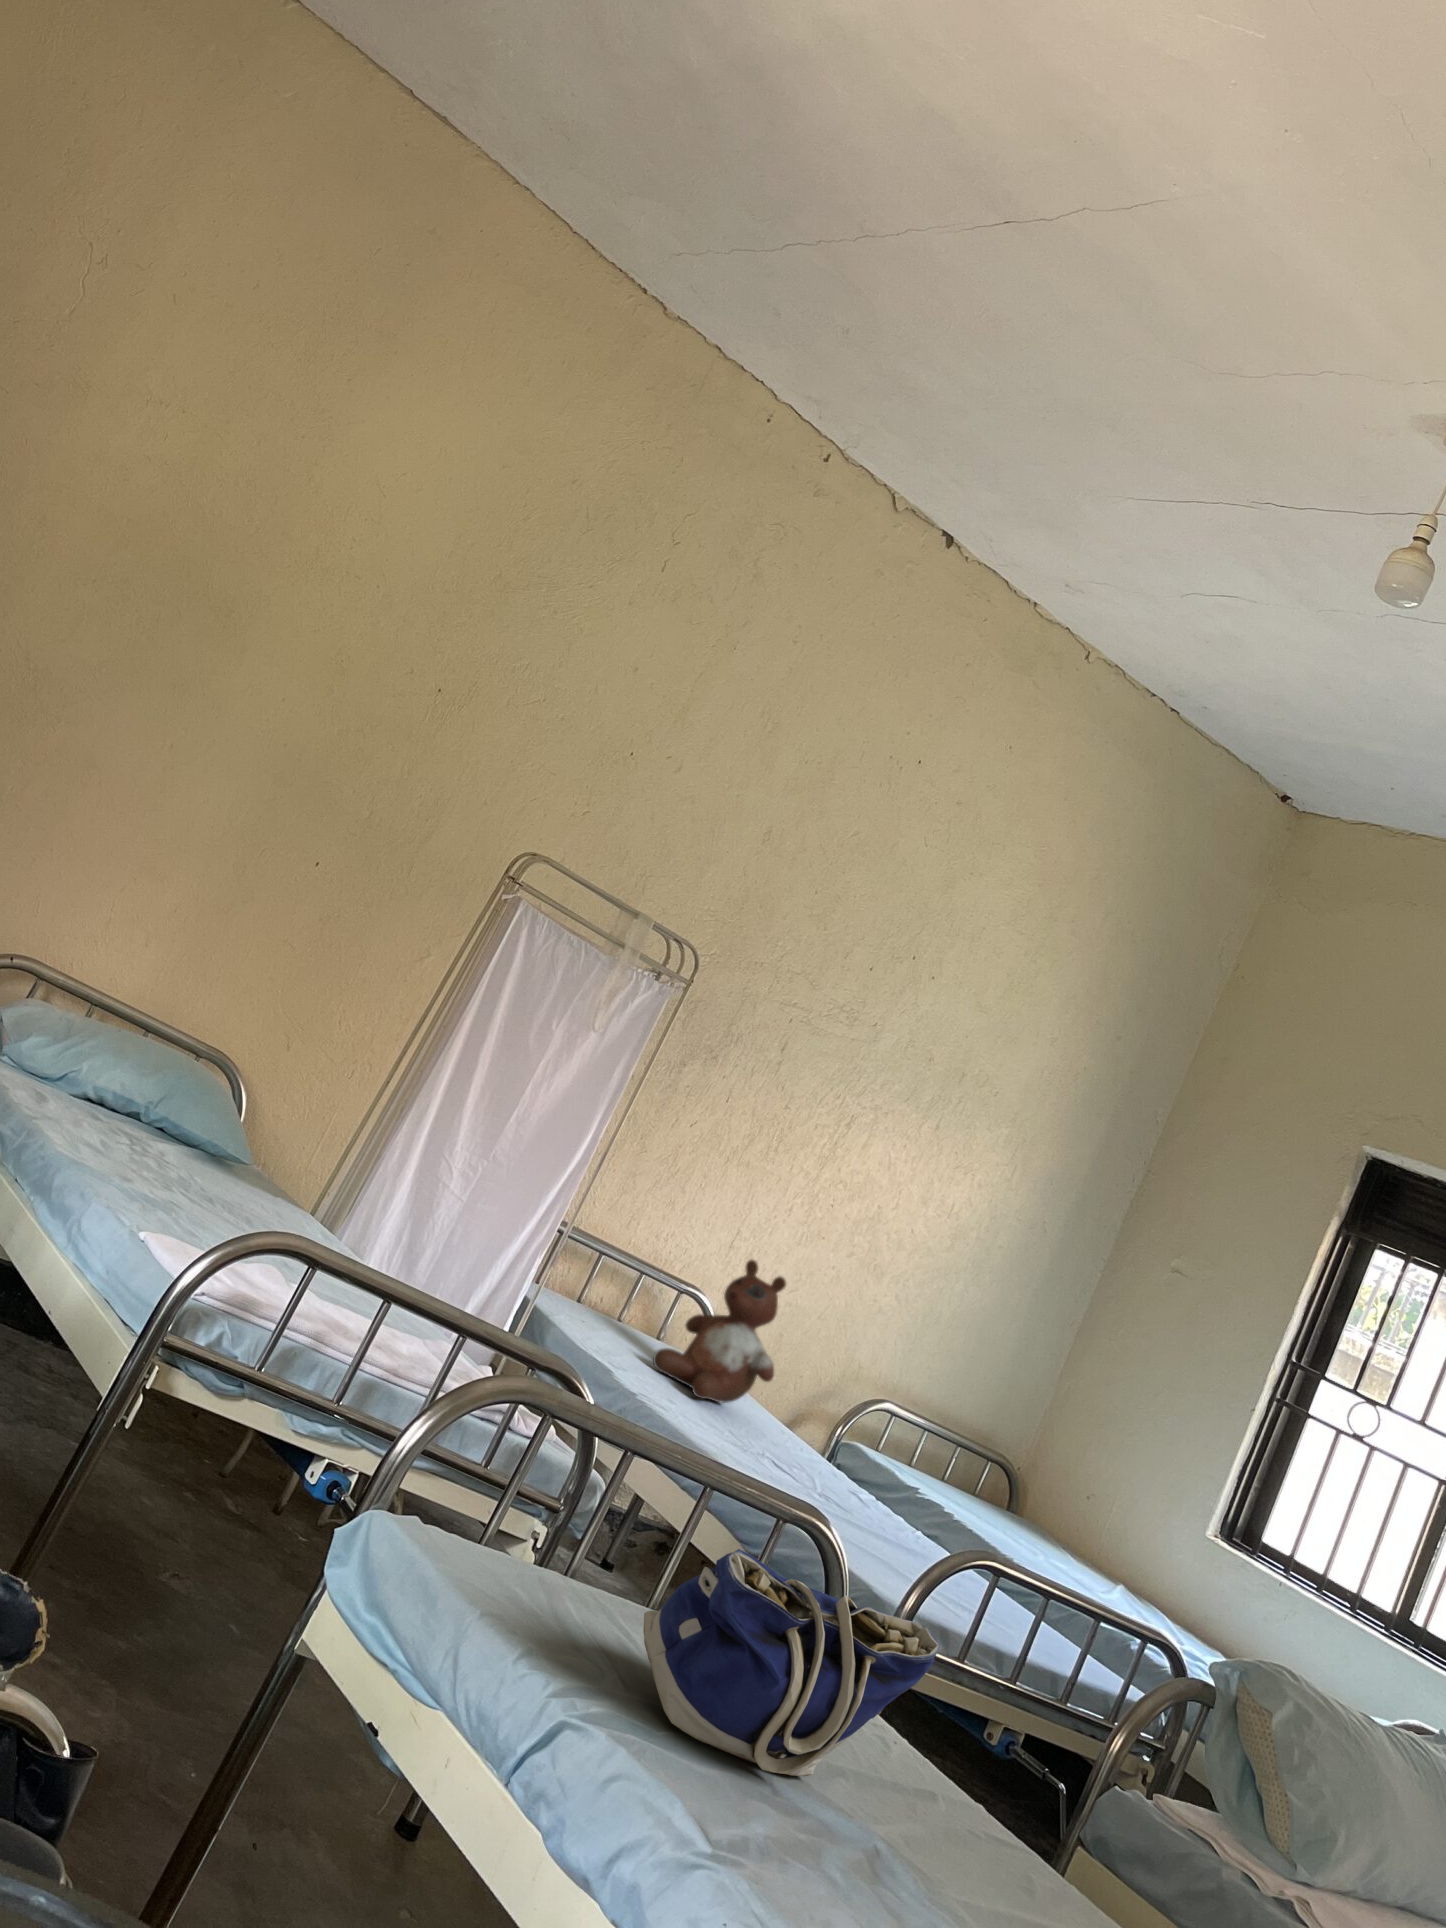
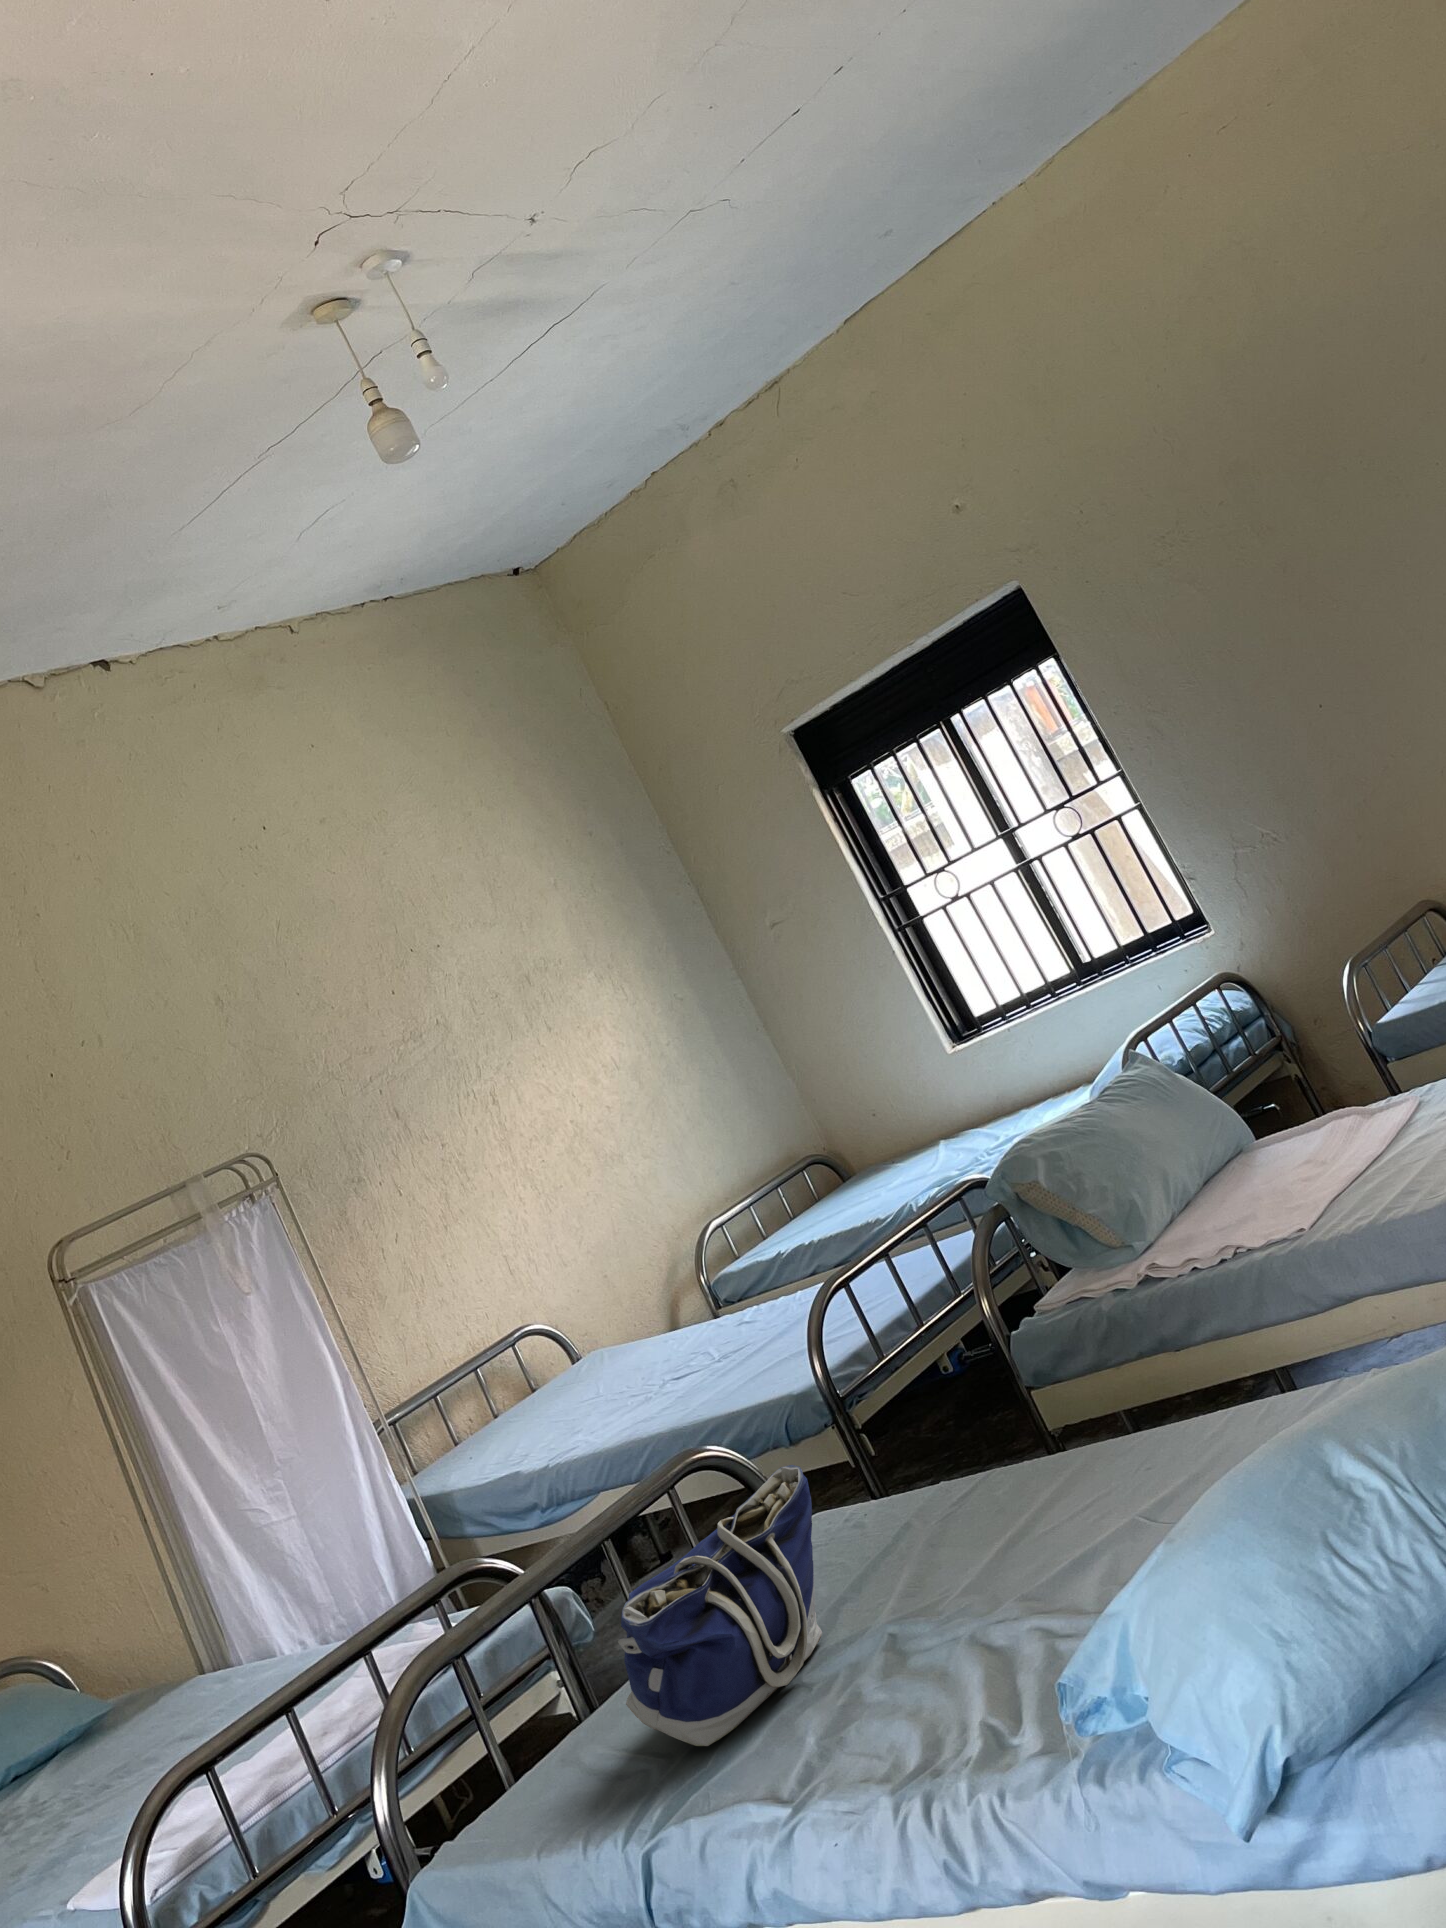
stuffed bear: present [653,1260,786,1403] -> none [522,1264,619,1426]

